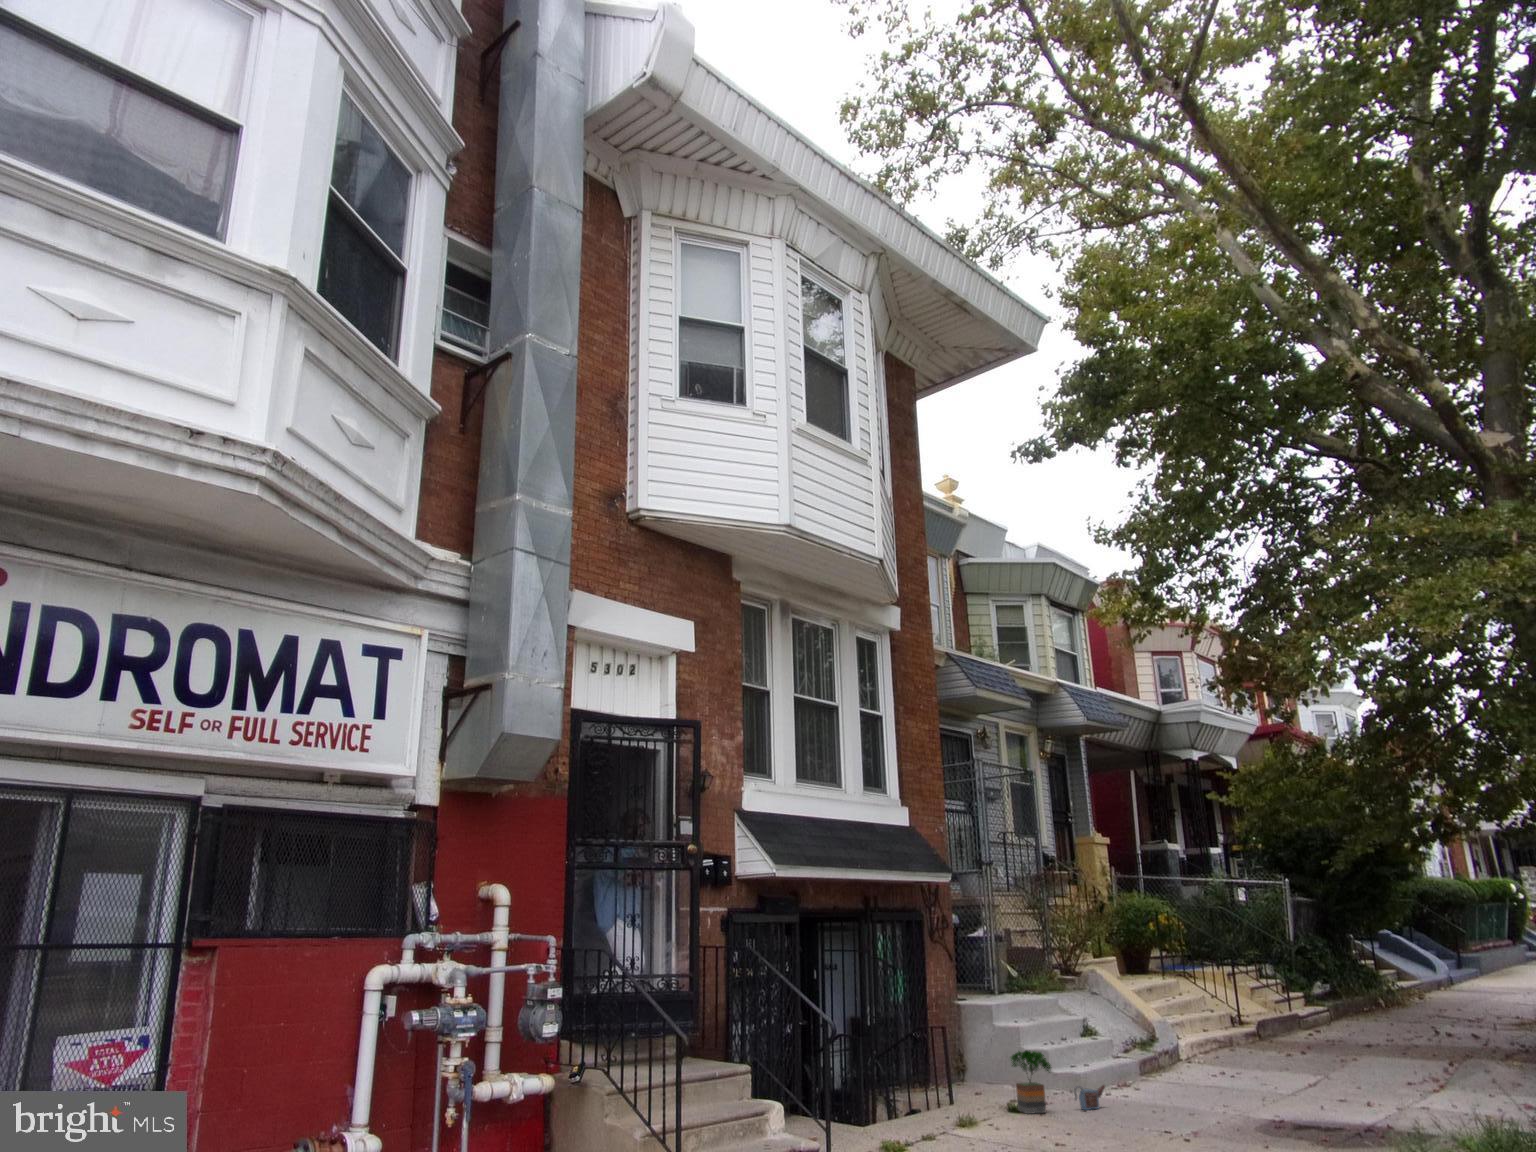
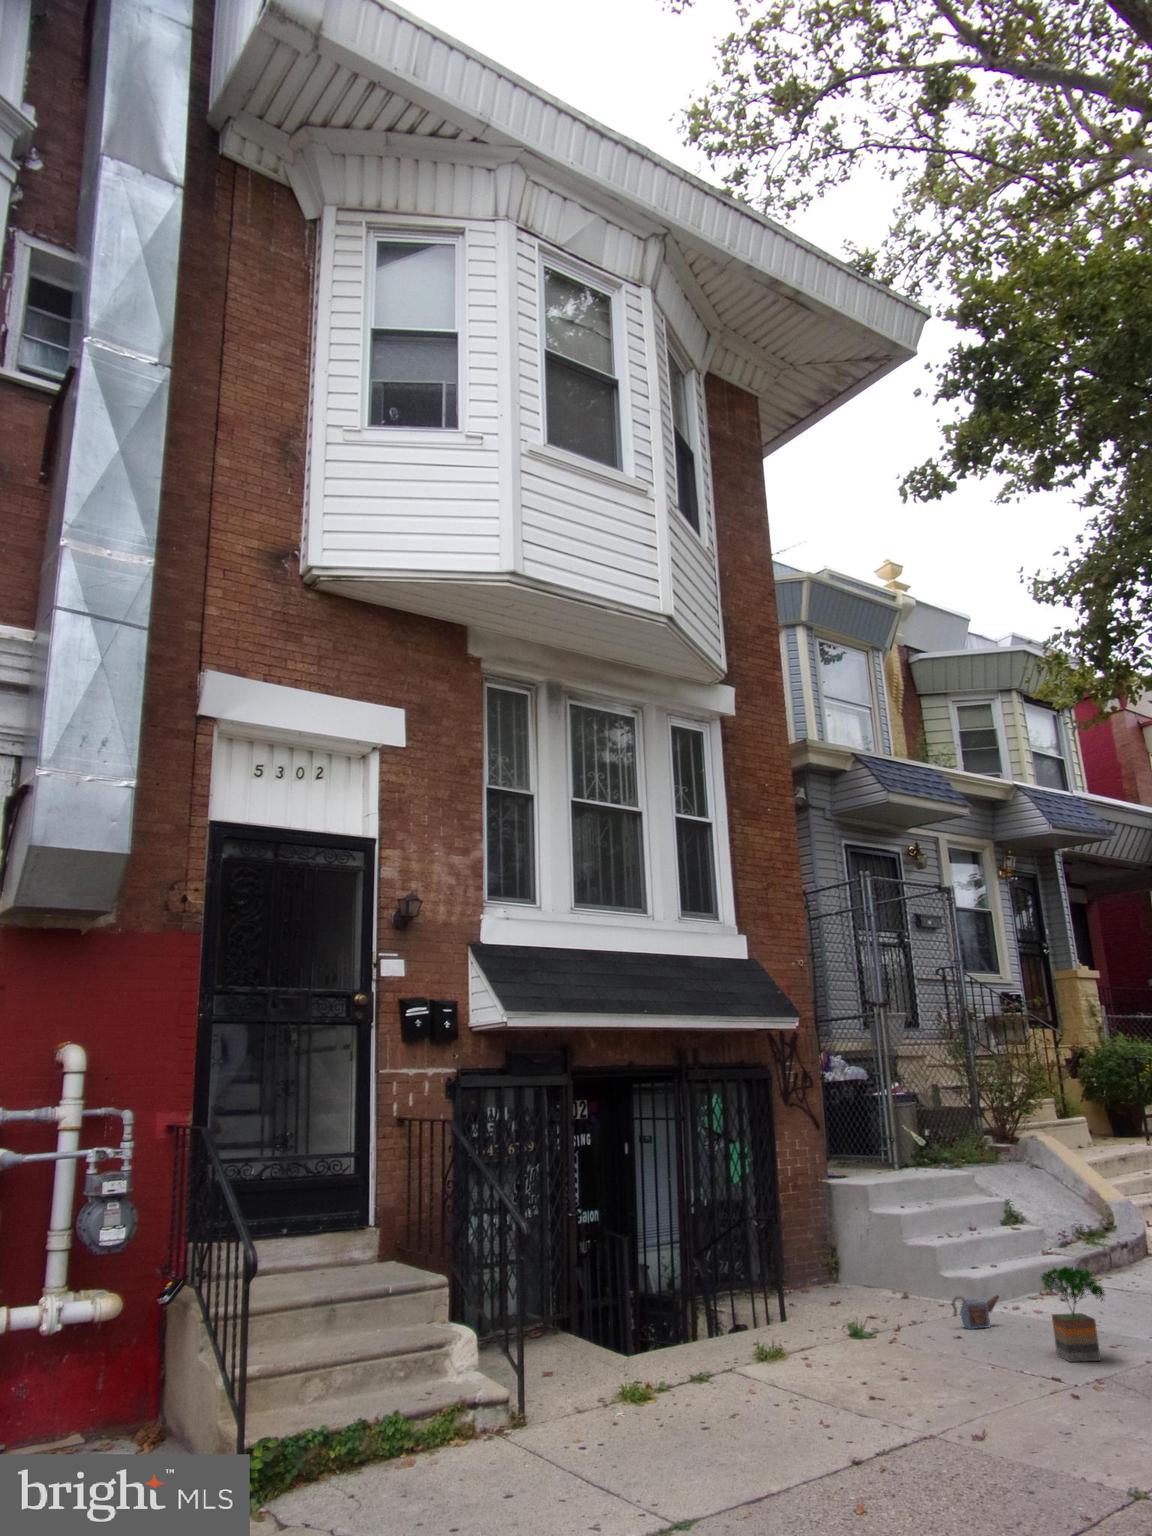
potted tree: present [1010,1050,1051,1114] -> present [1041,1266,1105,1362]

